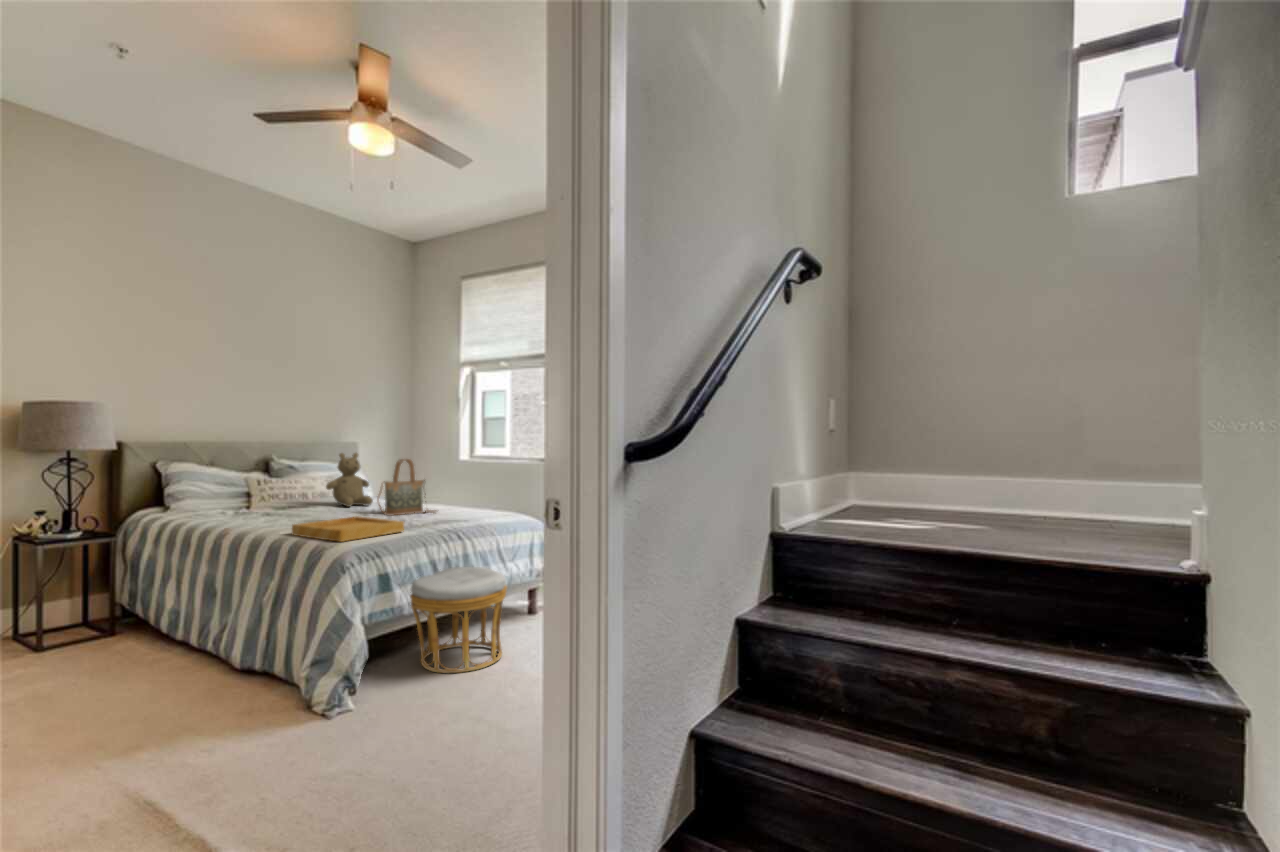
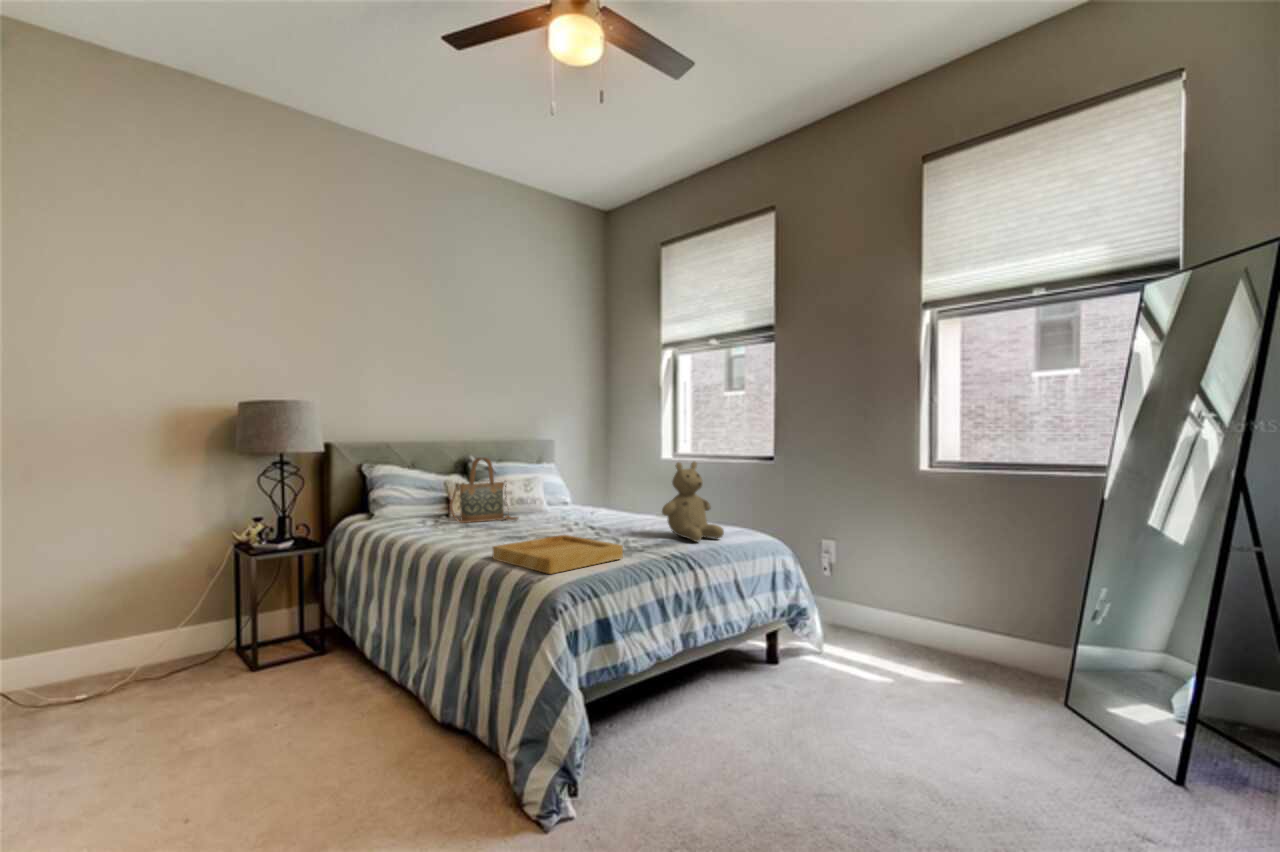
teddy bear: present [326,453,373,507] -> present [662,462,724,542]
handbag: present [377,459,437,515] -> present [450,458,518,523]
ottoman: present [410,567,507,673] -> none [635,606,761,761]

